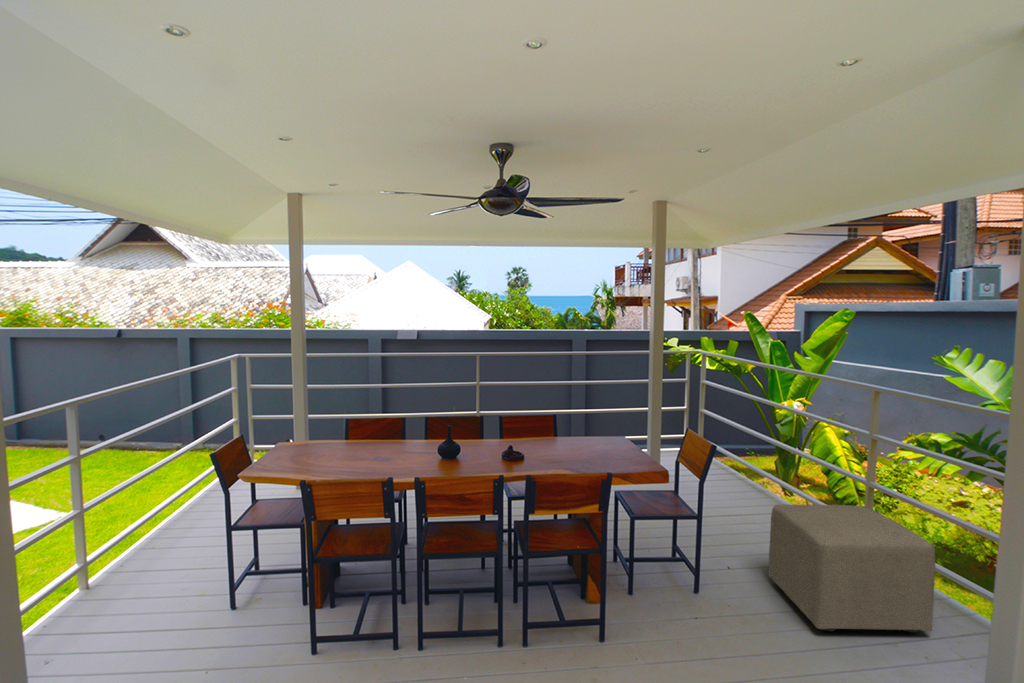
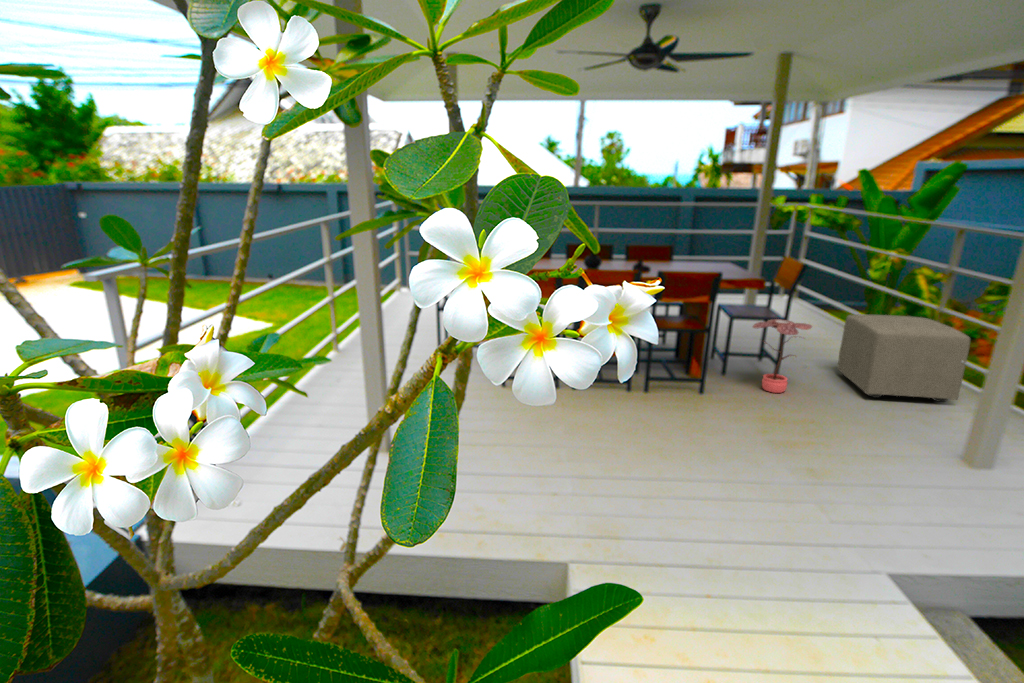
potted plant: none [661,522,737,632] -> present [753,319,812,393]

